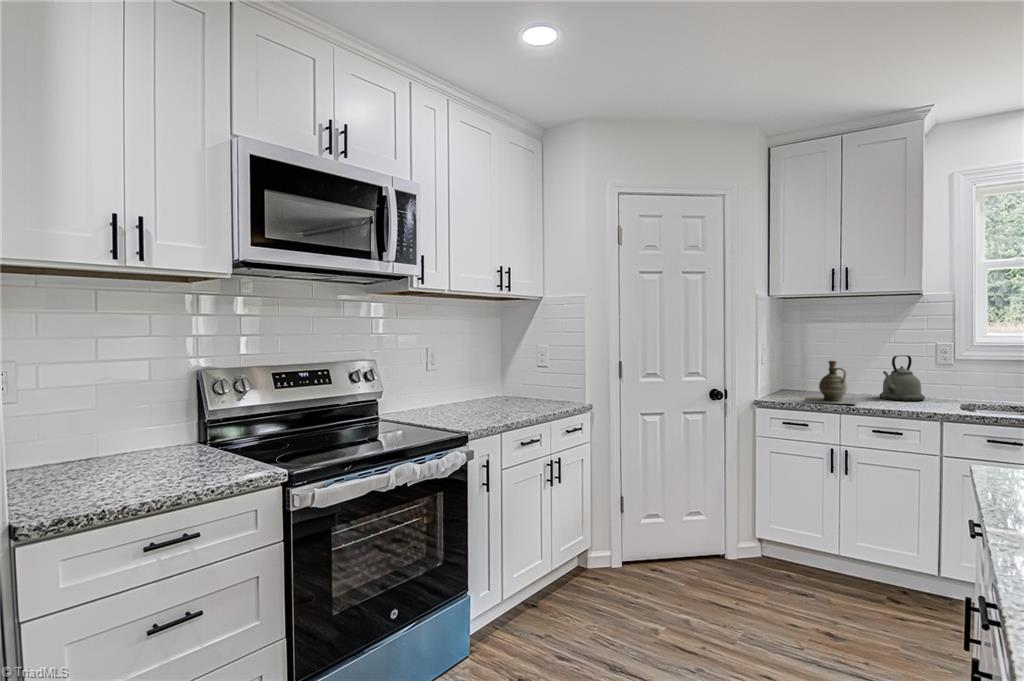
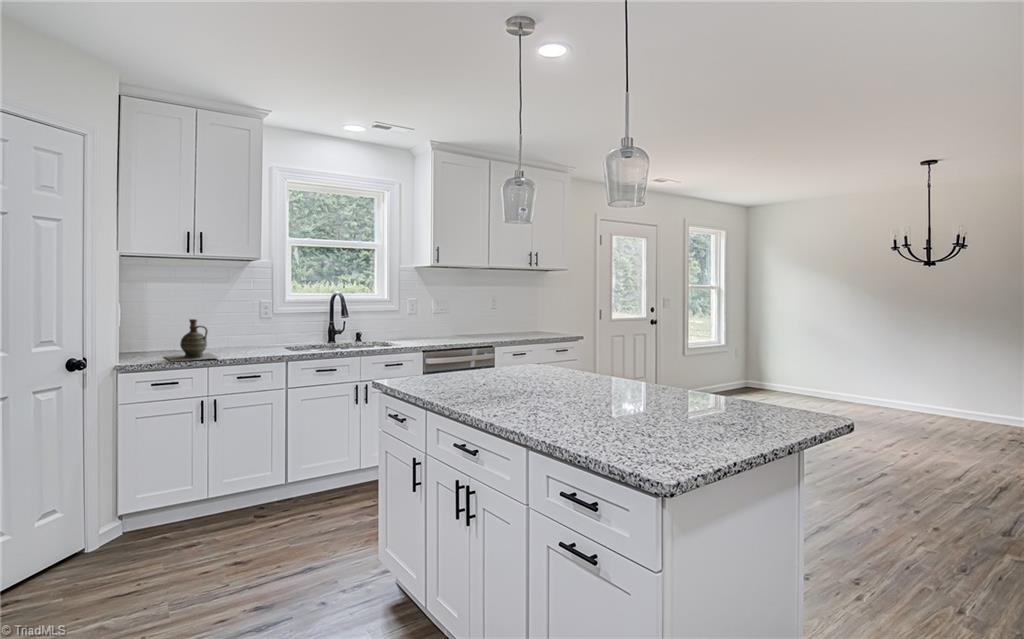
kettle: present [879,355,925,401] -> none [221,312,258,351]

